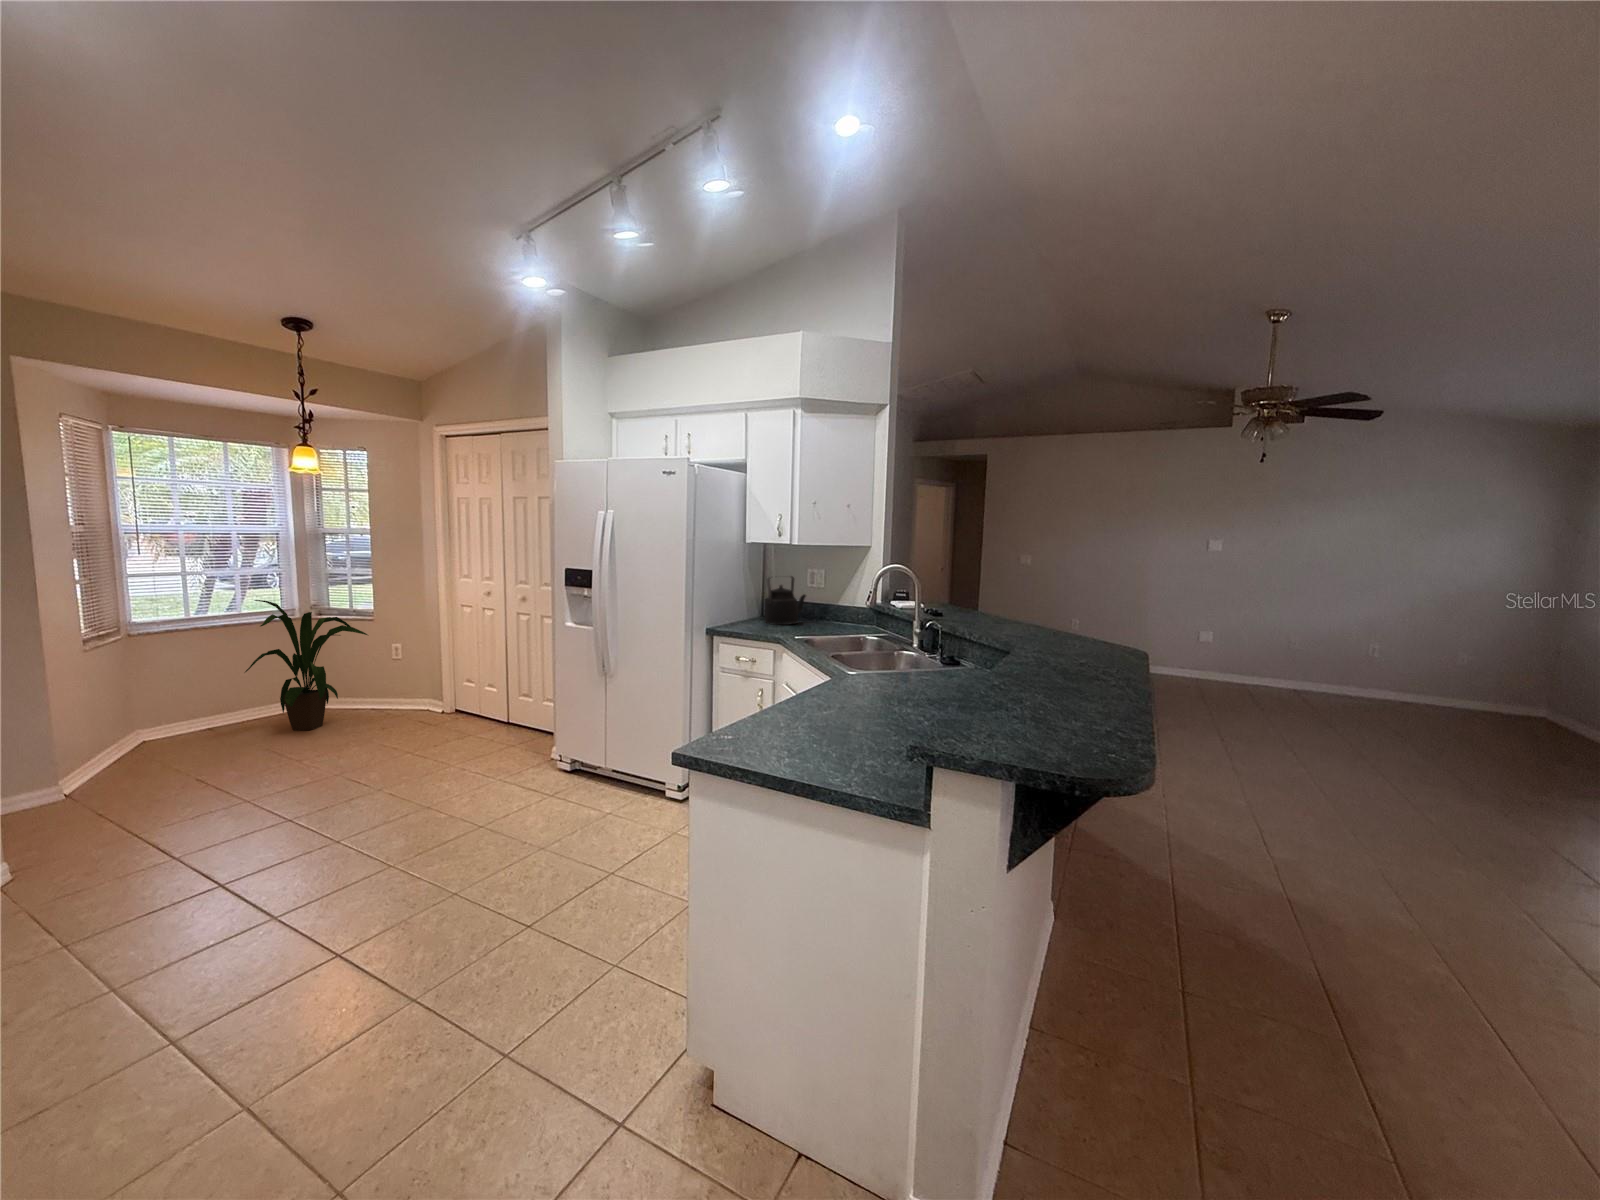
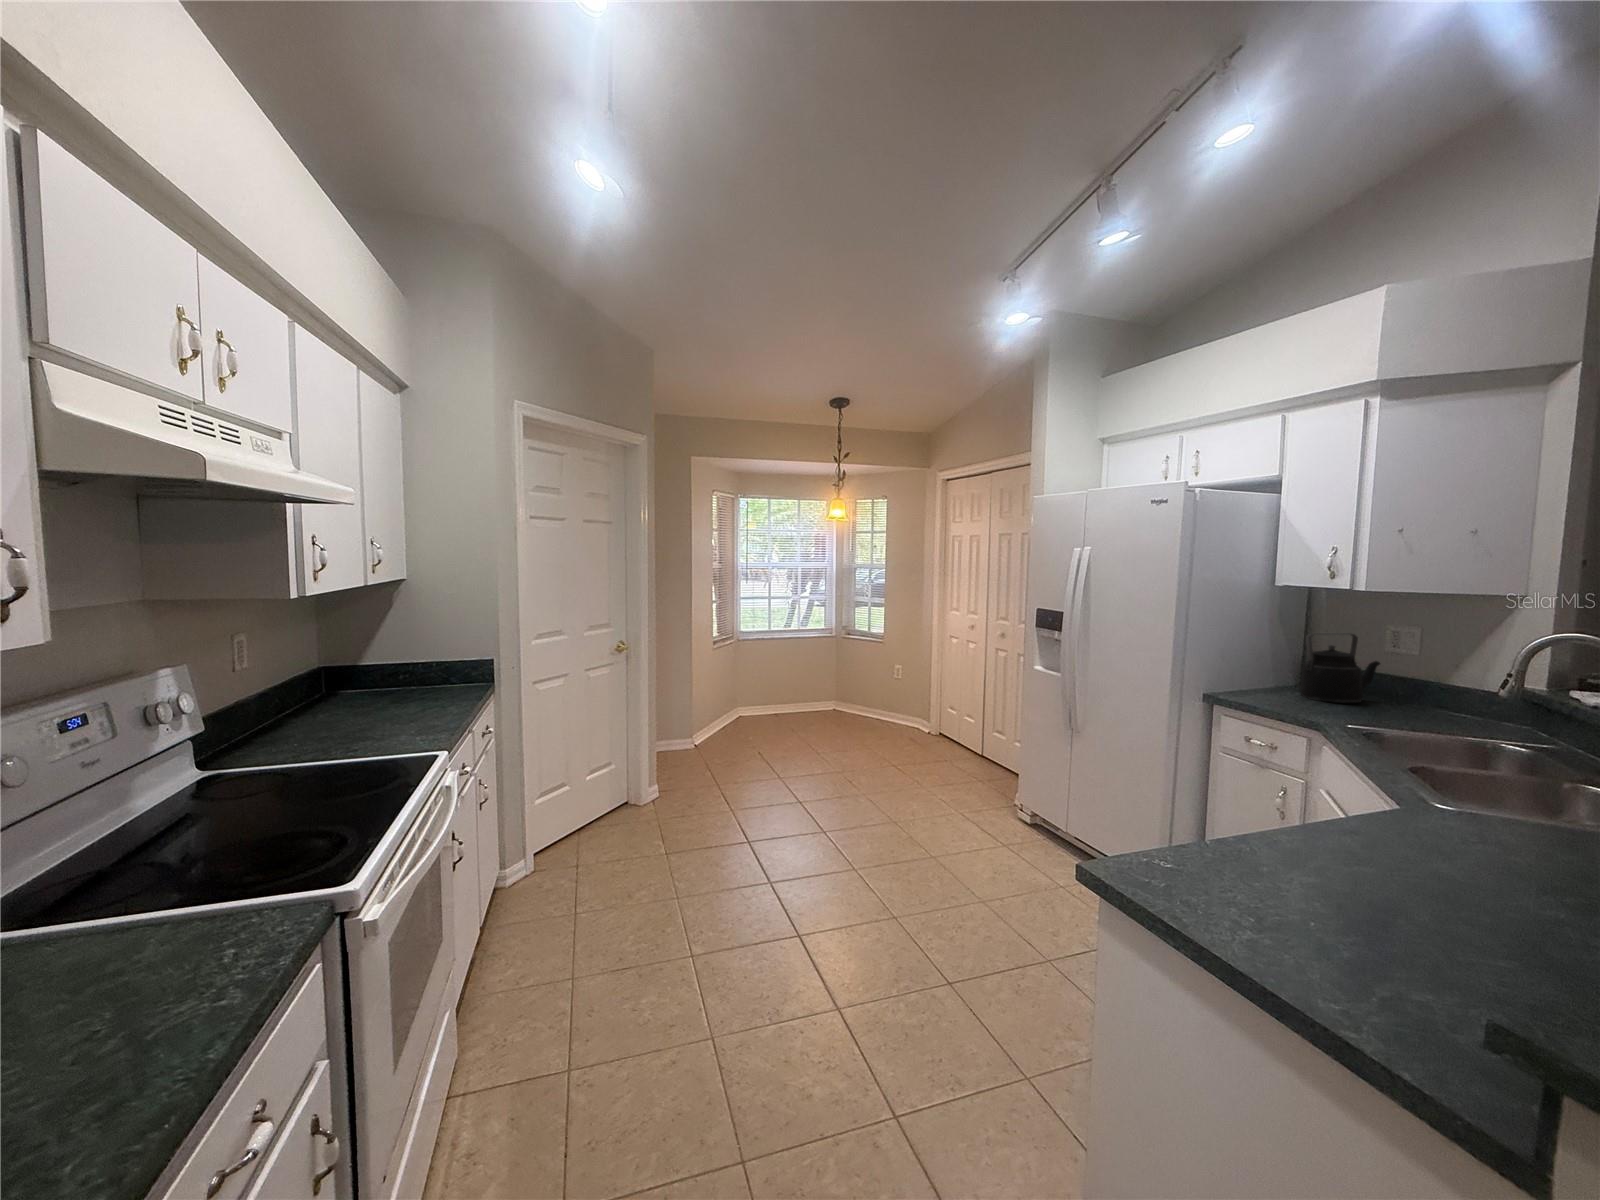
house plant: present [245,600,367,731] -> none [798,619,878,724]

